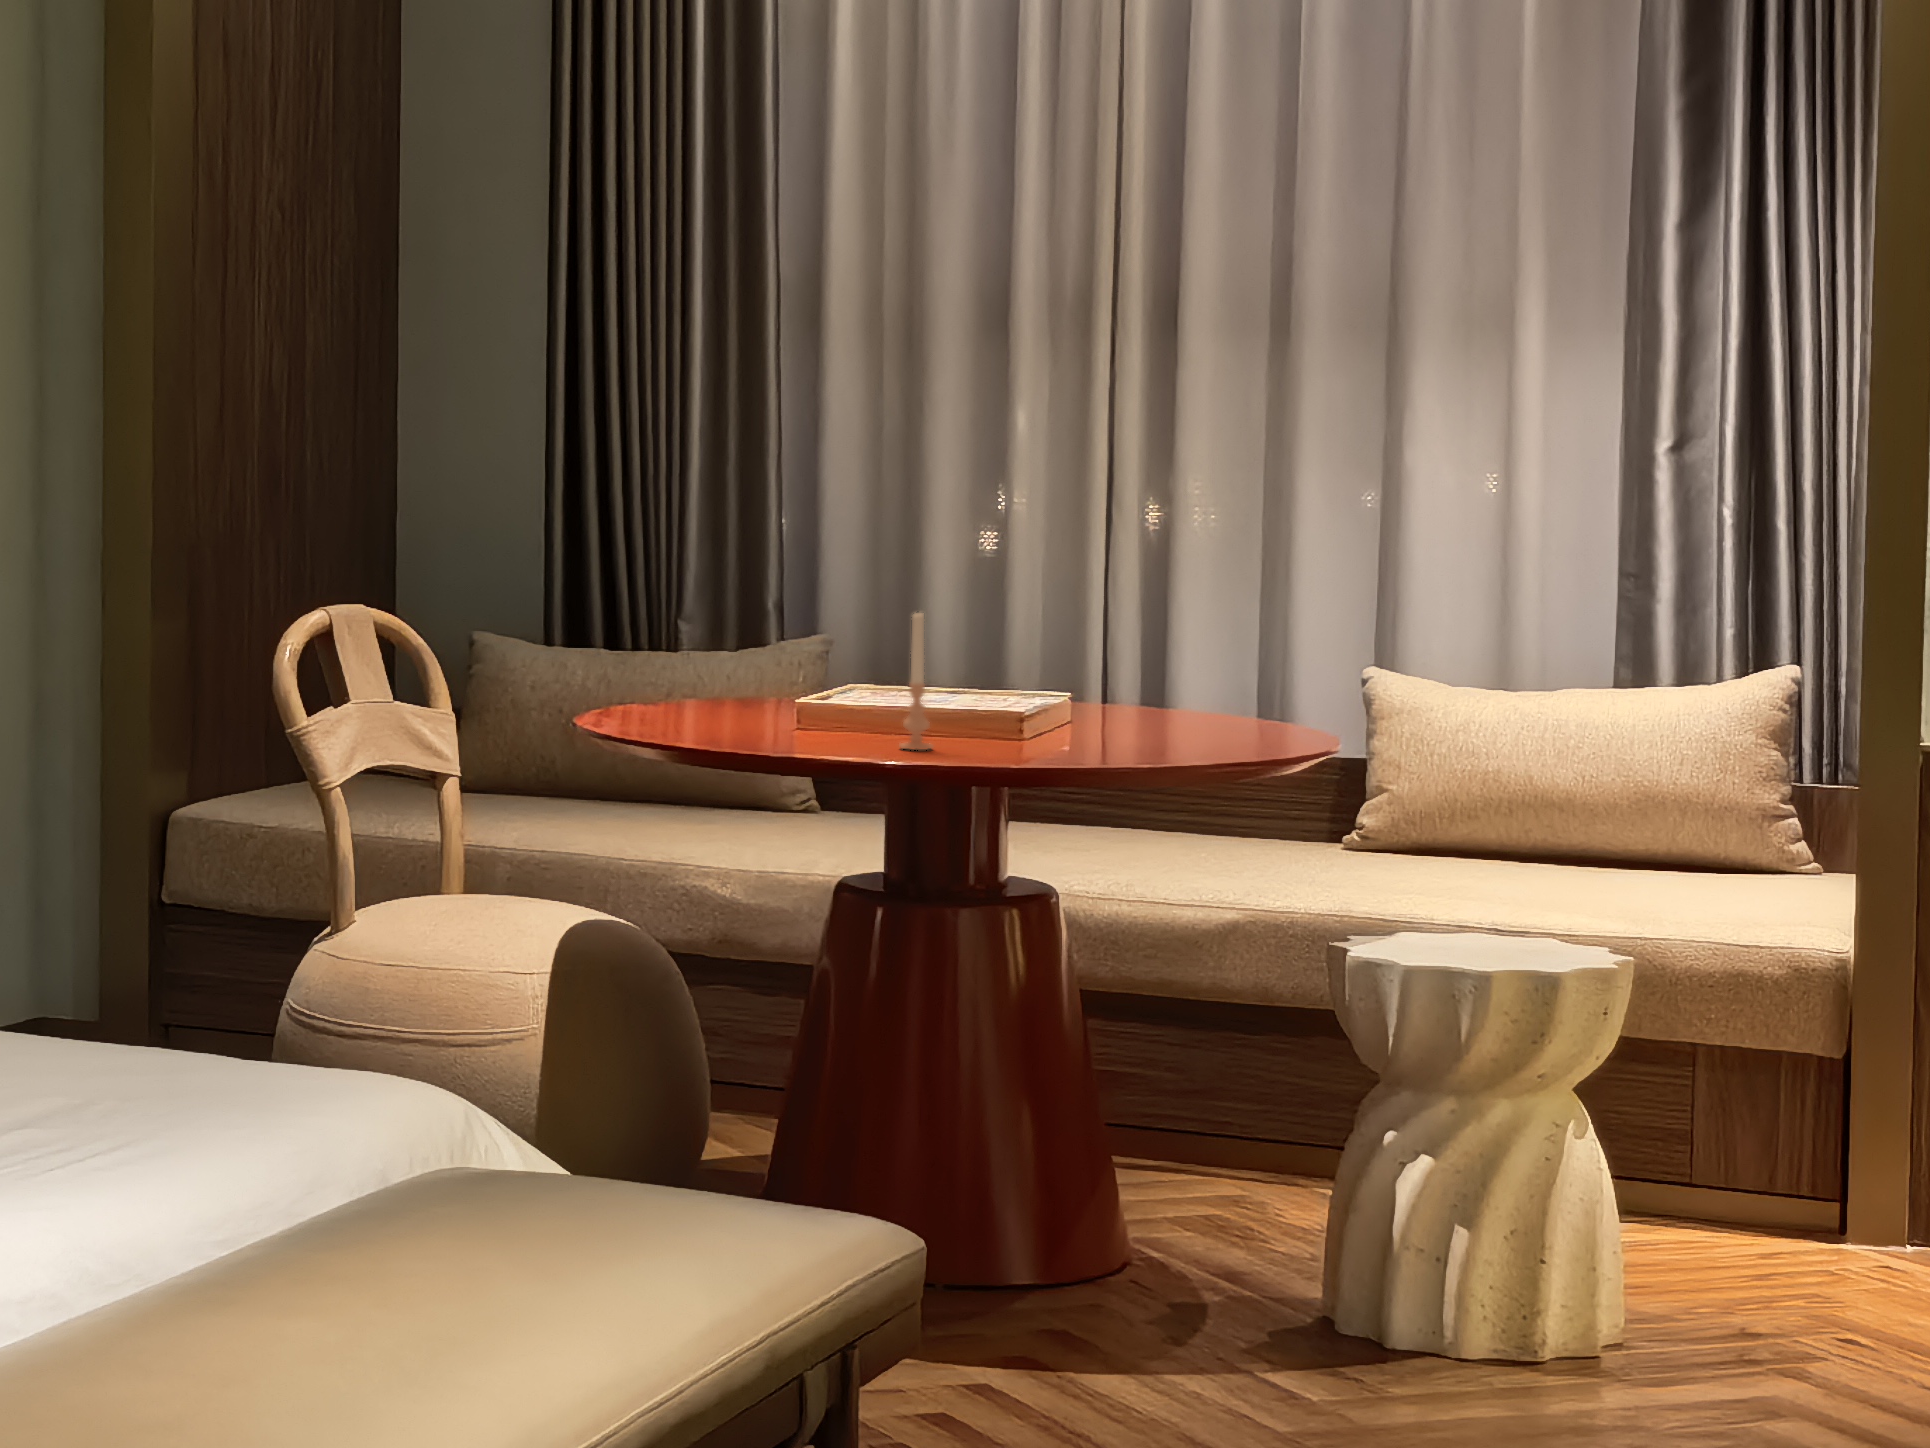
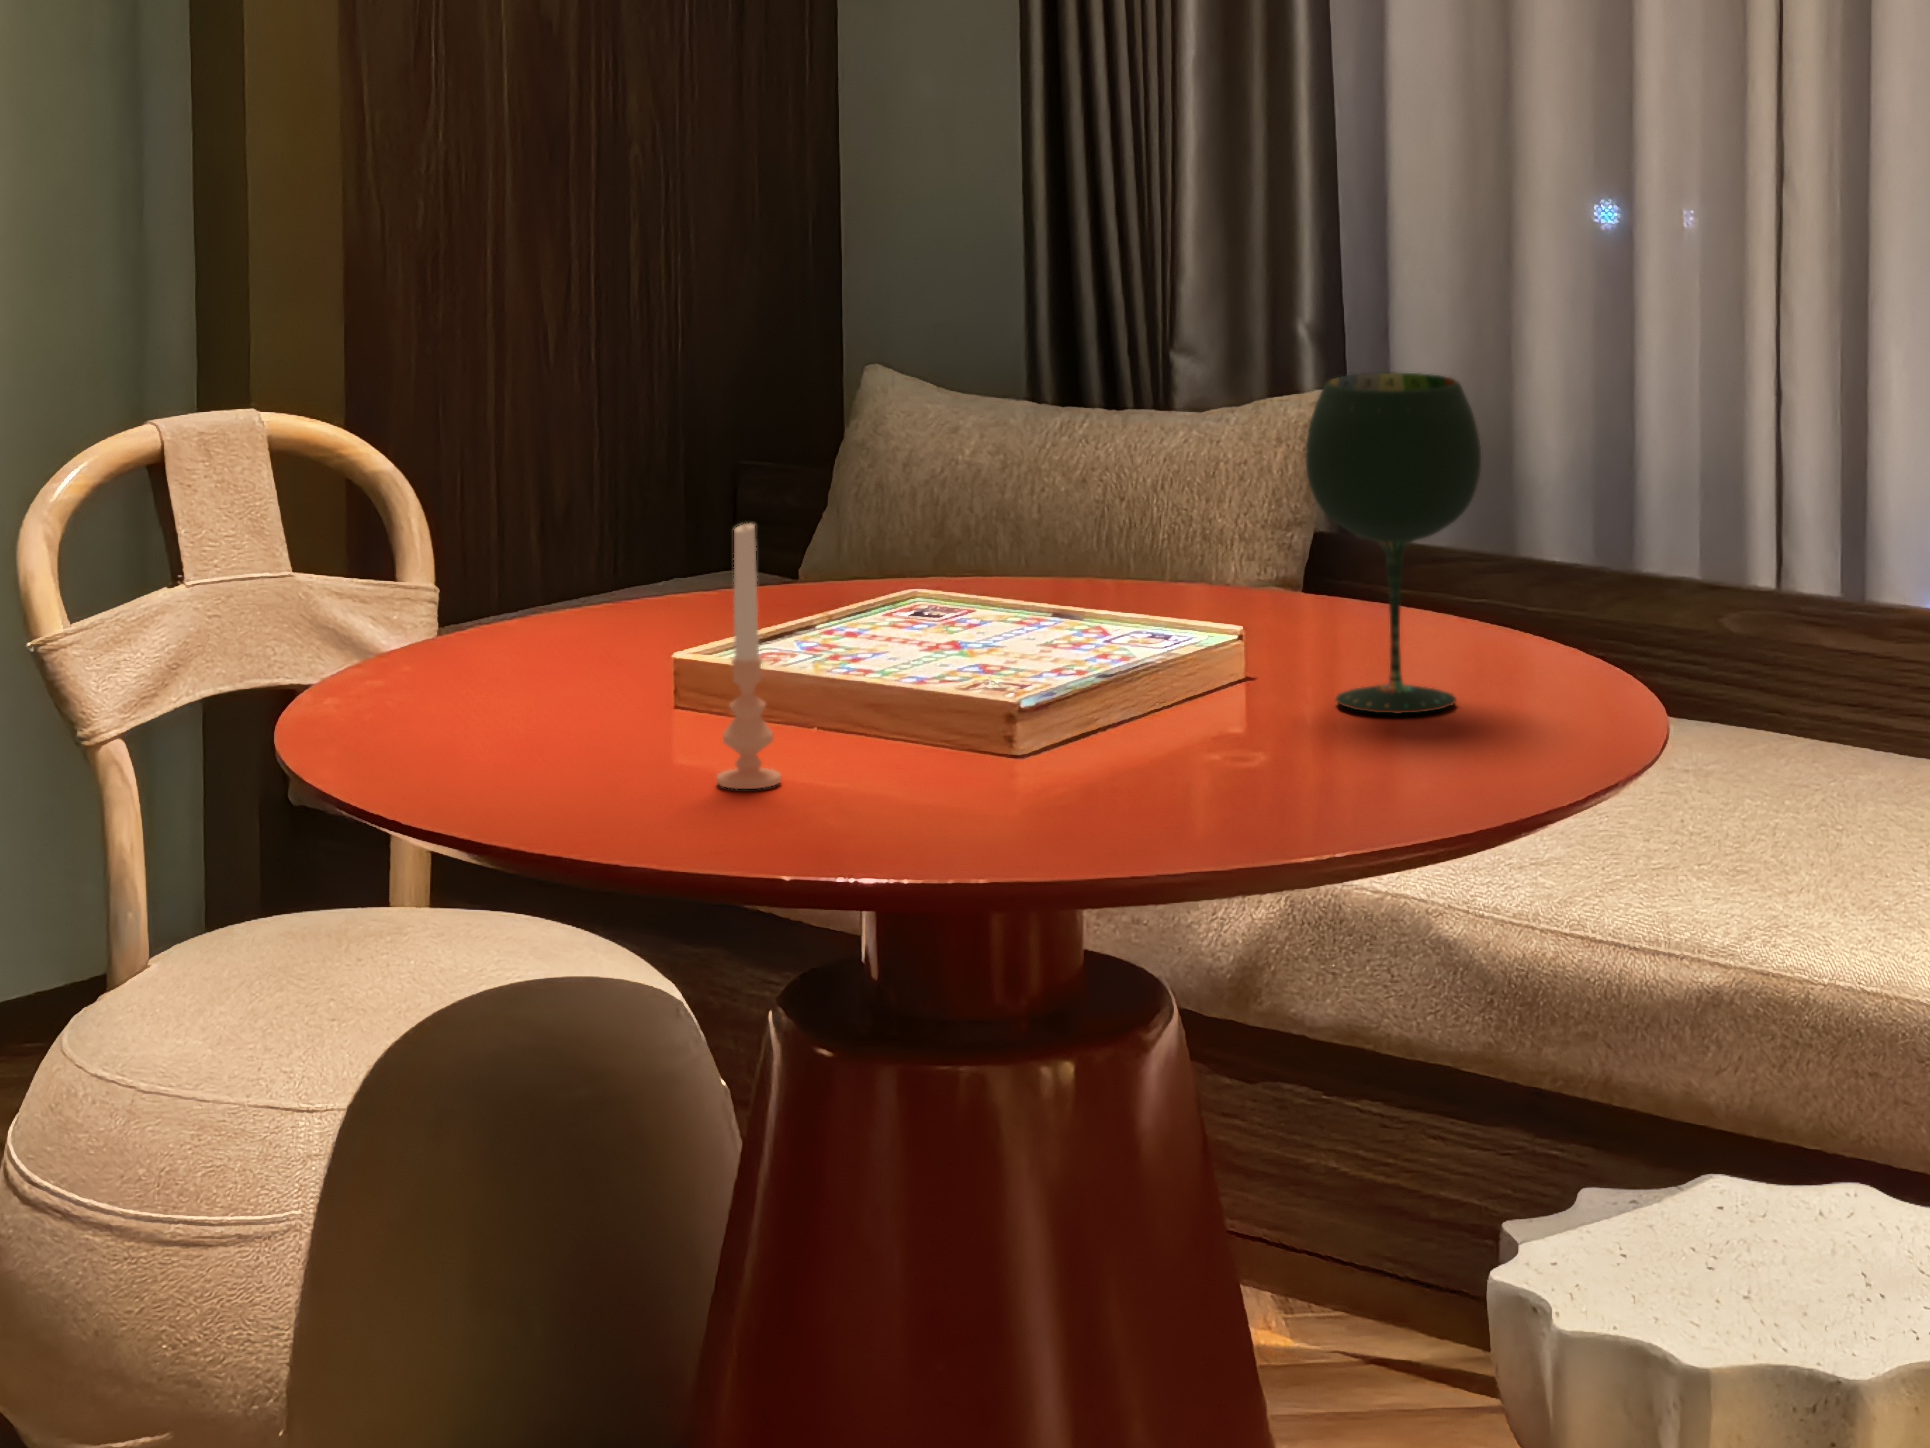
wine glass: none [1130,550,1226,726] -> present [1305,373,1481,714]

